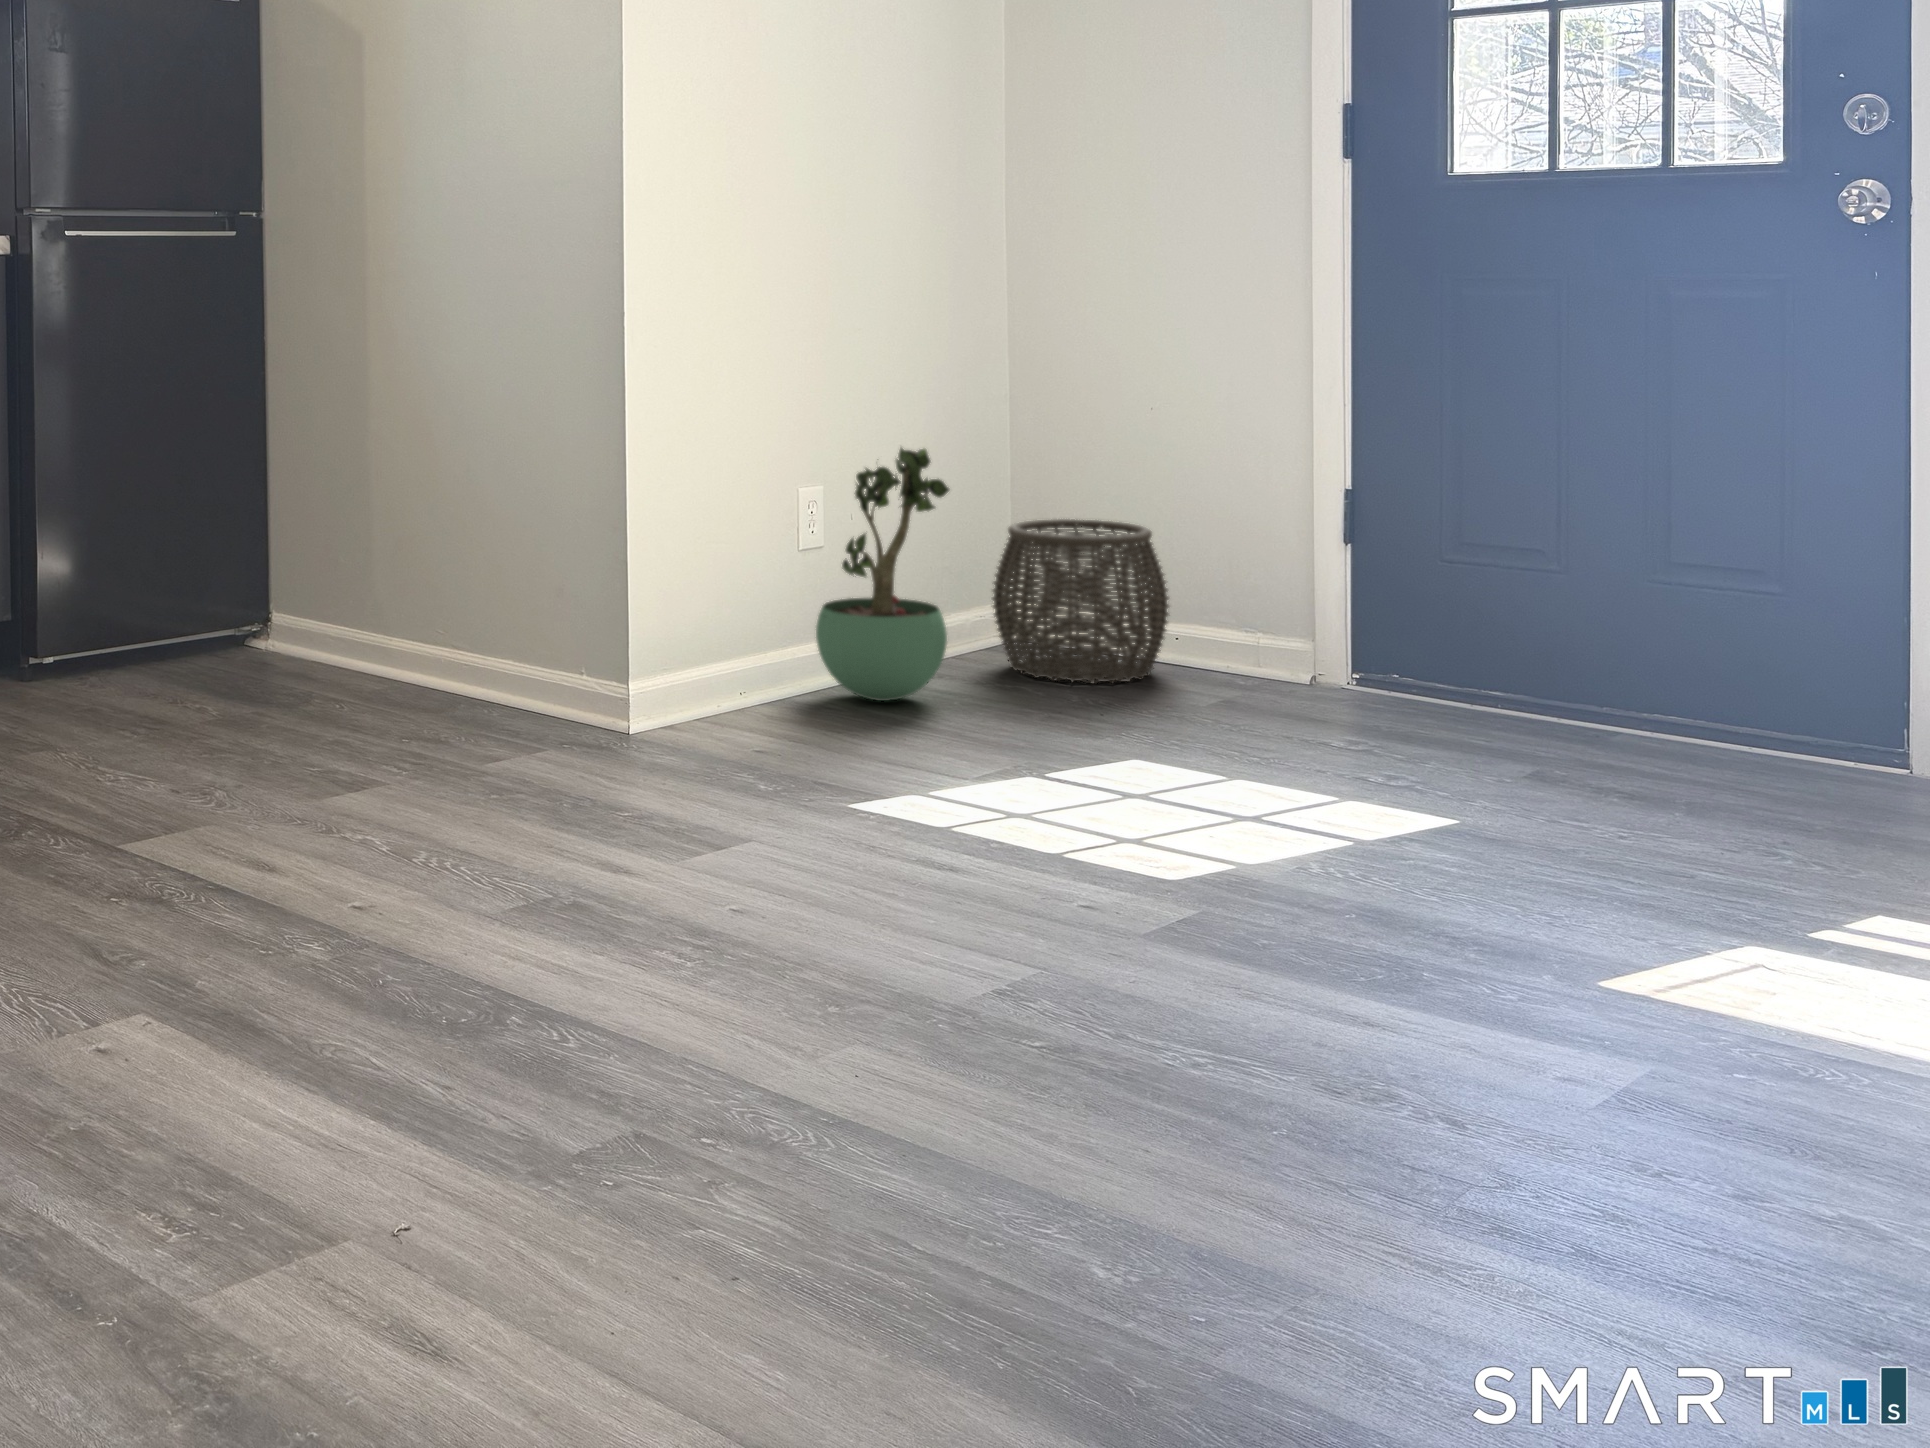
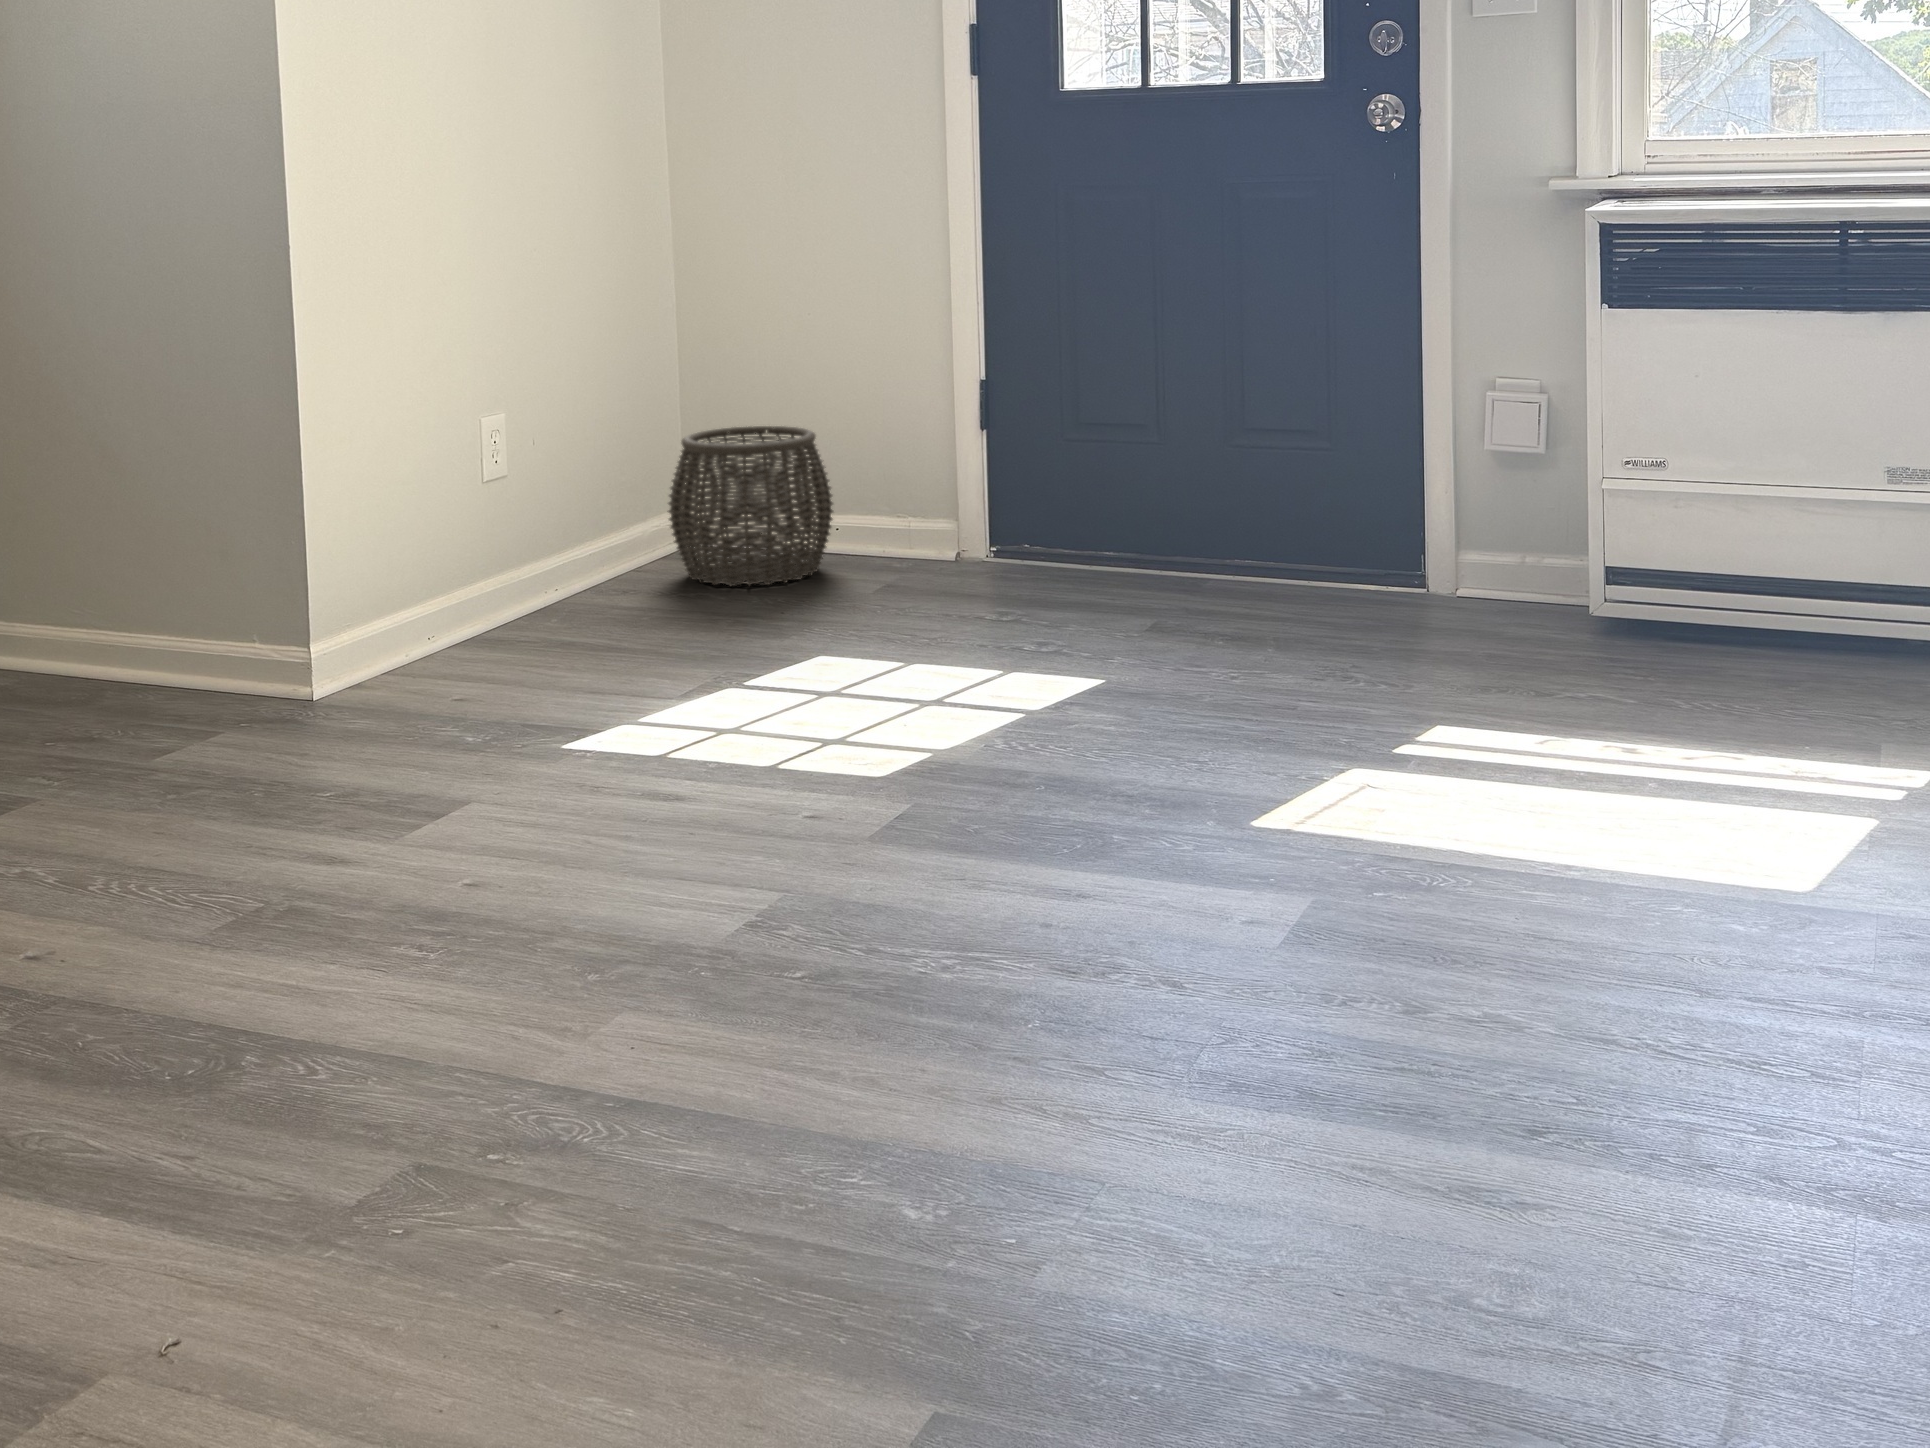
potted plant: present [816,448,949,701] -> none [501,367,633,628]

